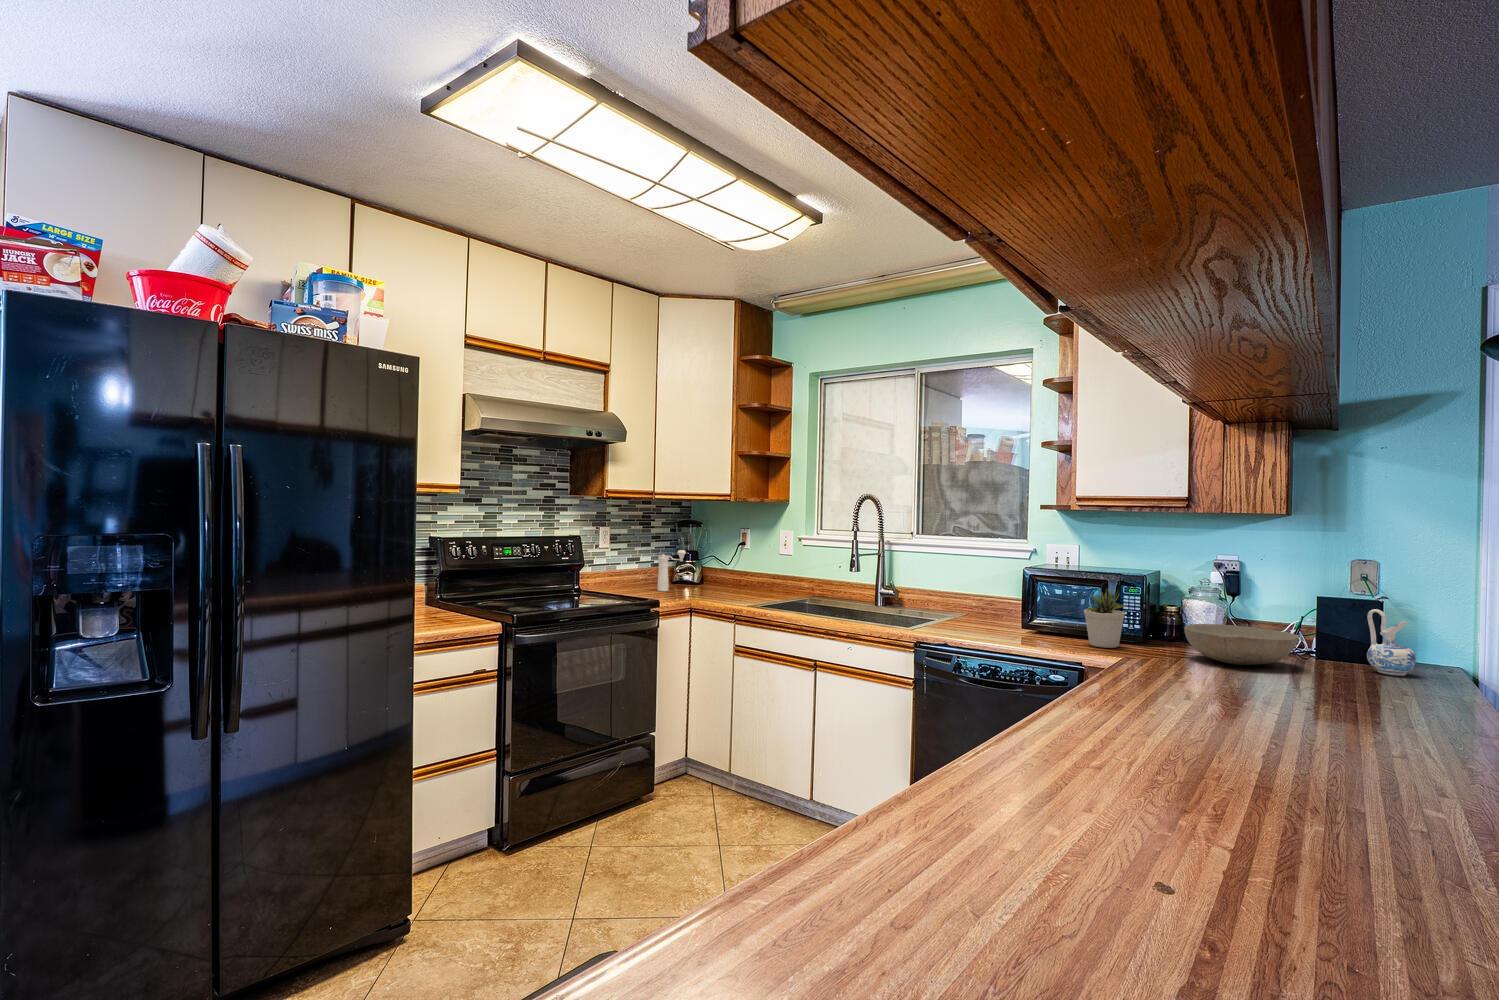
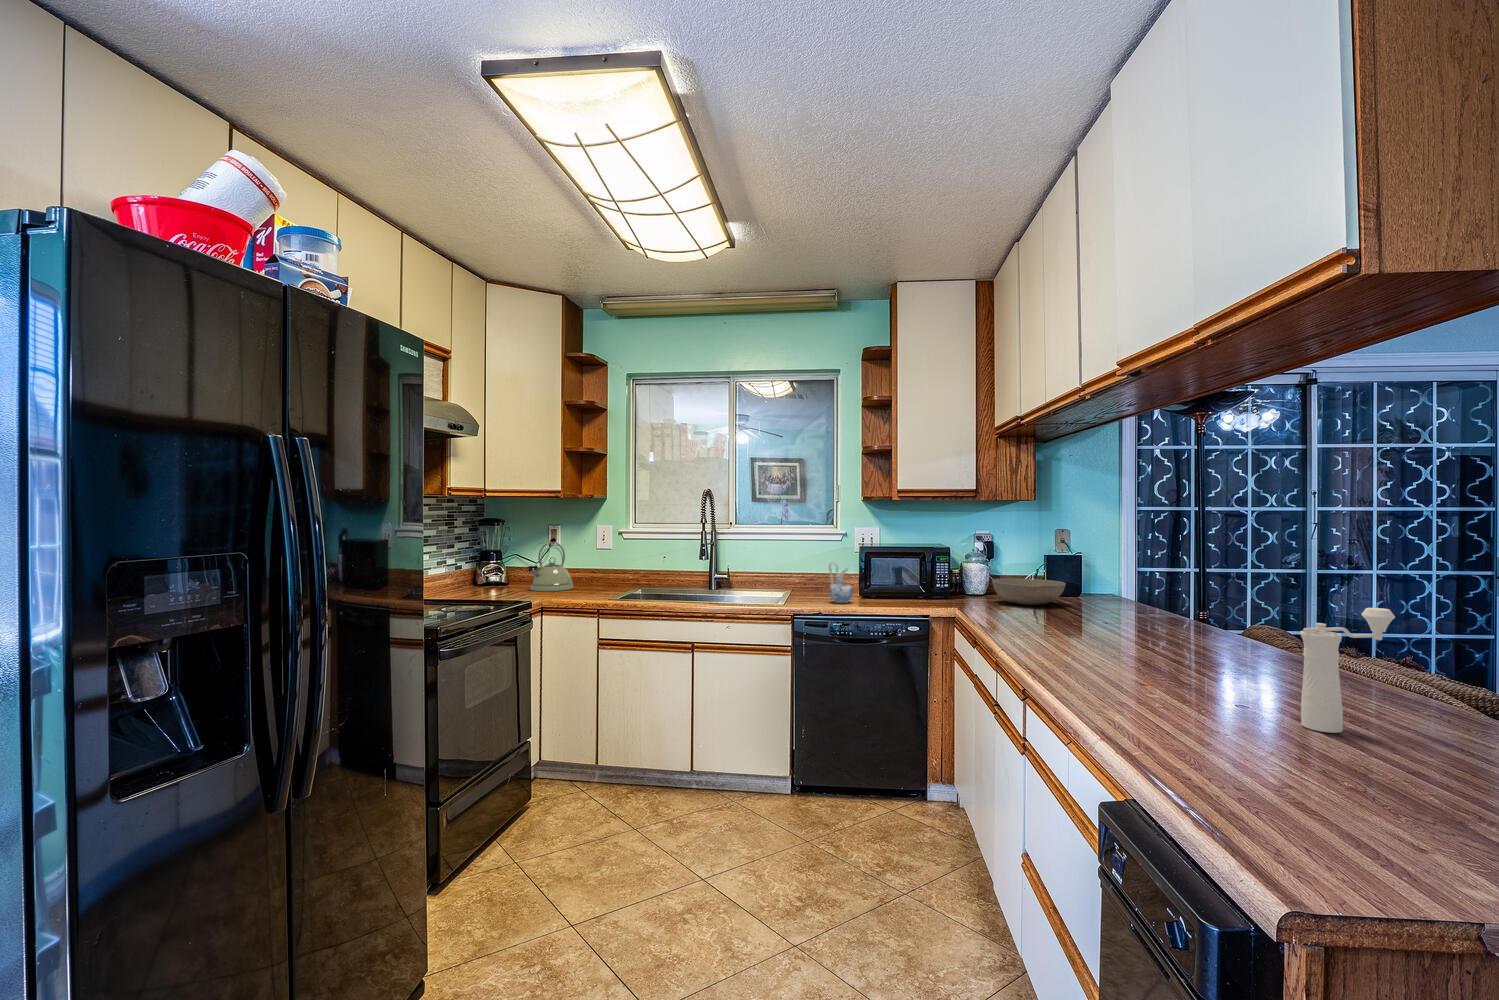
kettle: none [709,546,755,595] -> present [528,542,574,592]
pepper mill: present [657,550,686,591] -> present [1300,608,1395,733]
potted plant: present [1084,589,1125,648] -> none [921,558,951,603]
ceramic pitcher: present [1367,609,1416,676] -> present [829,562,853,603]

